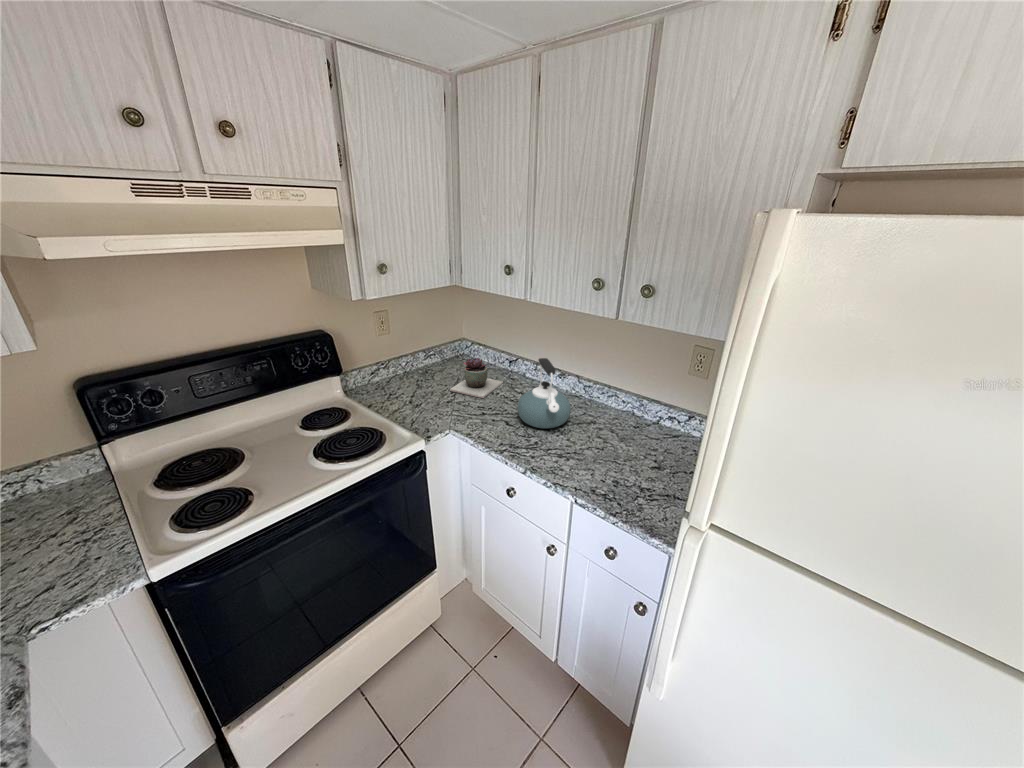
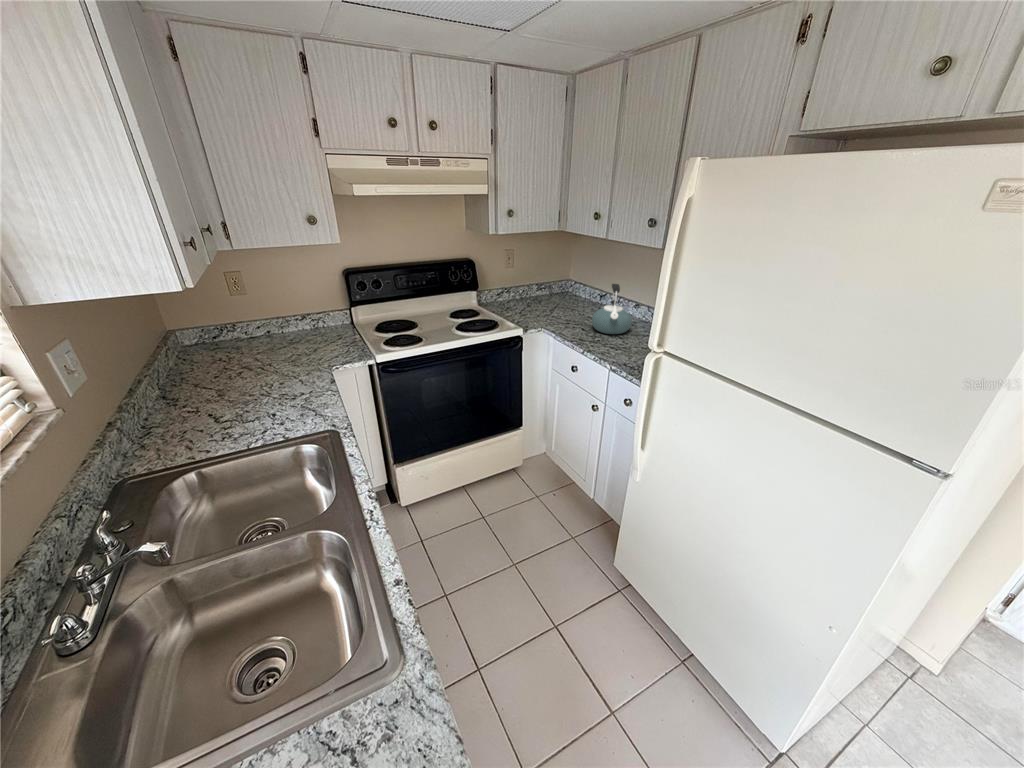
succulent plant: present [450,358,503,398] -> none [550,288,591,316]

